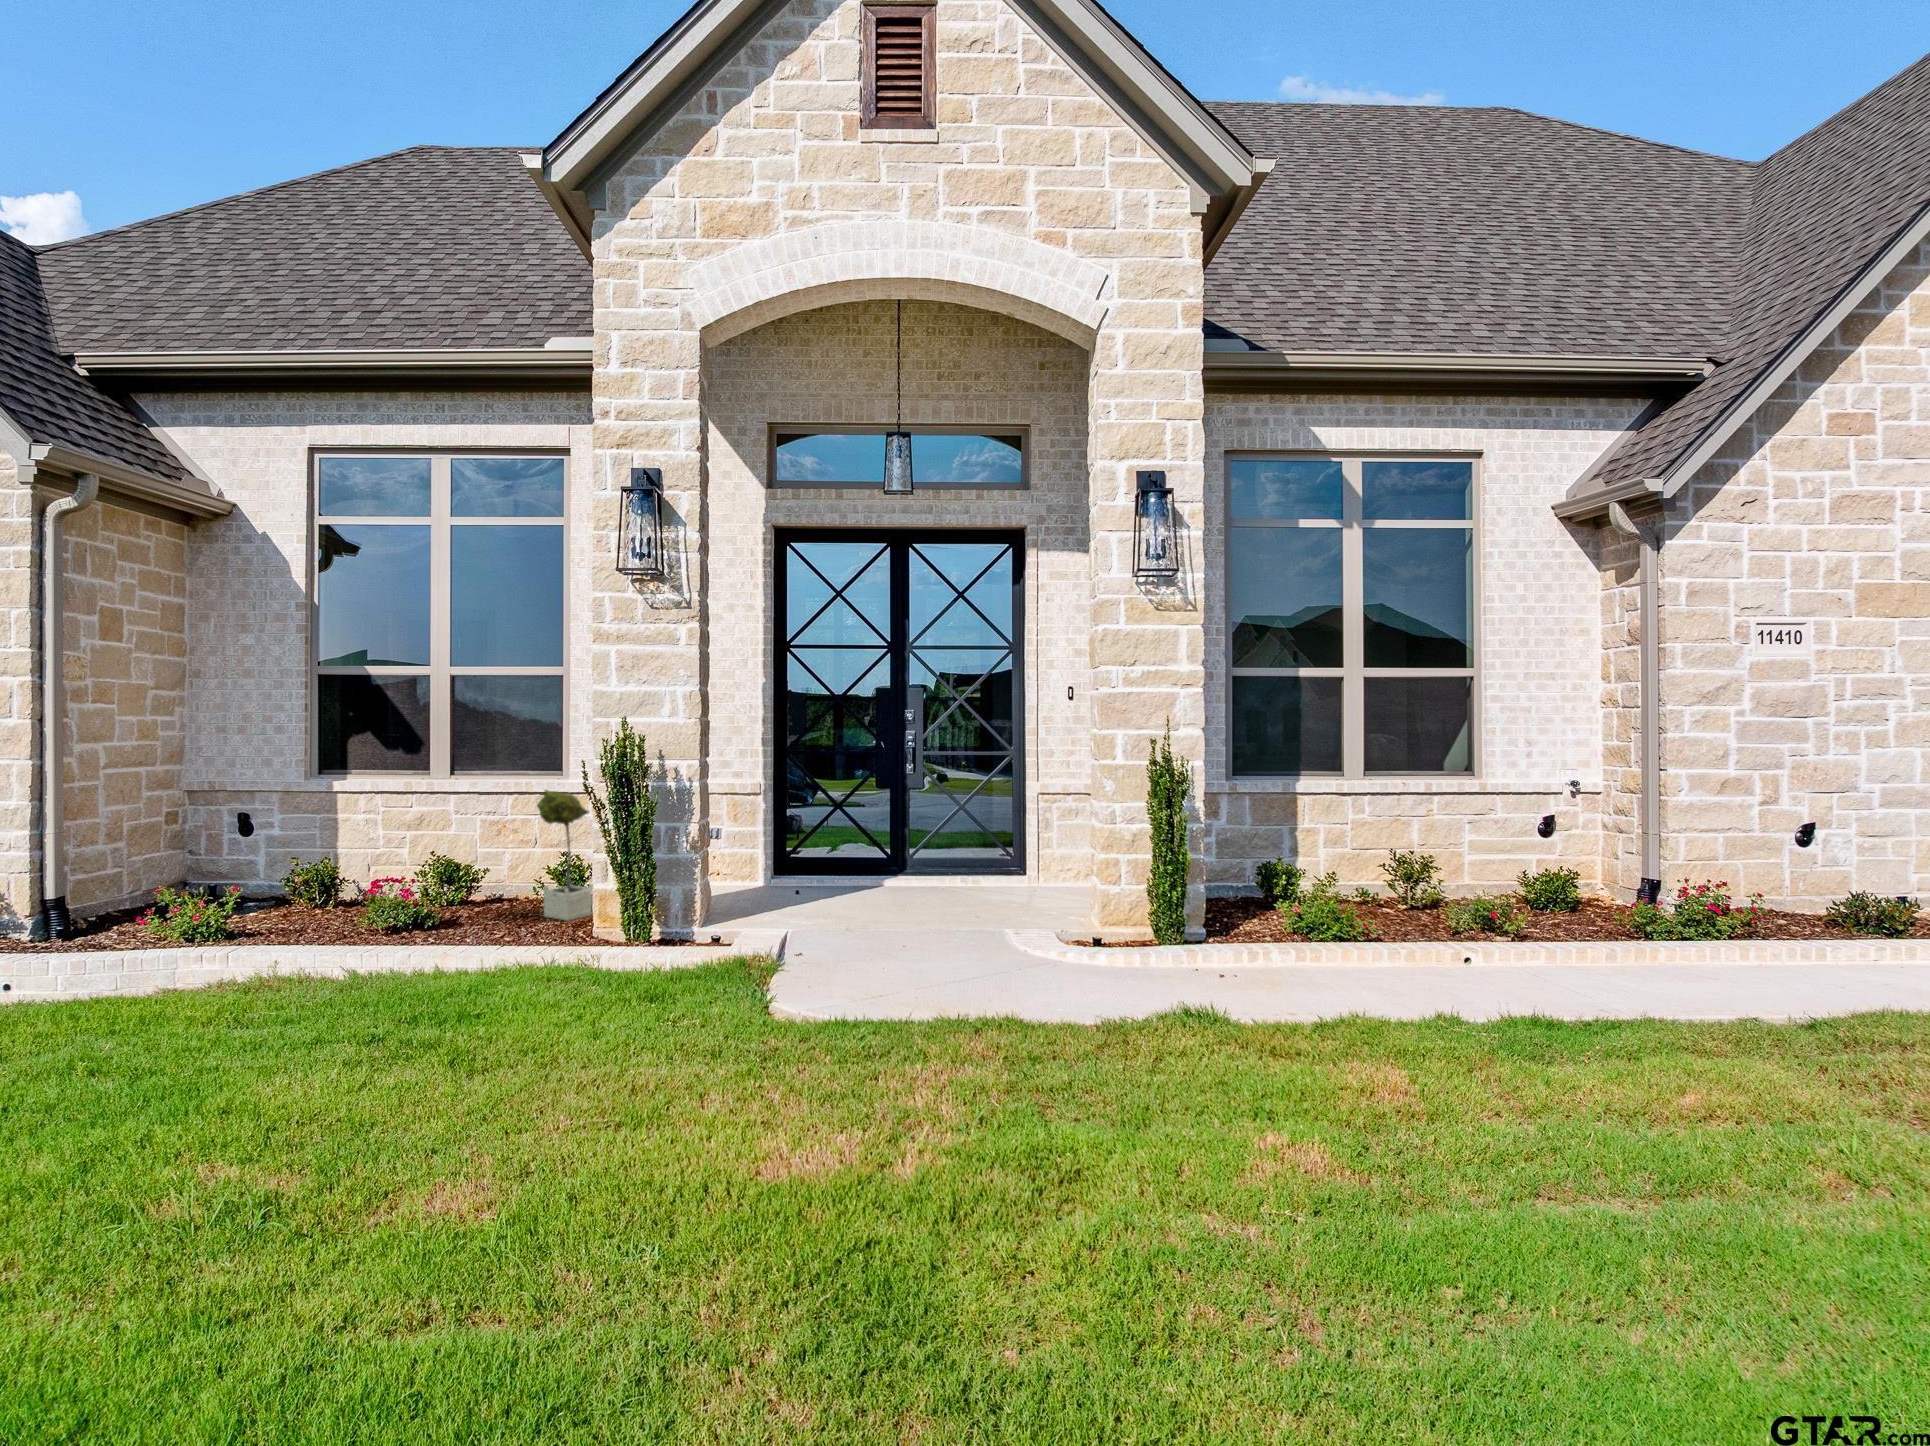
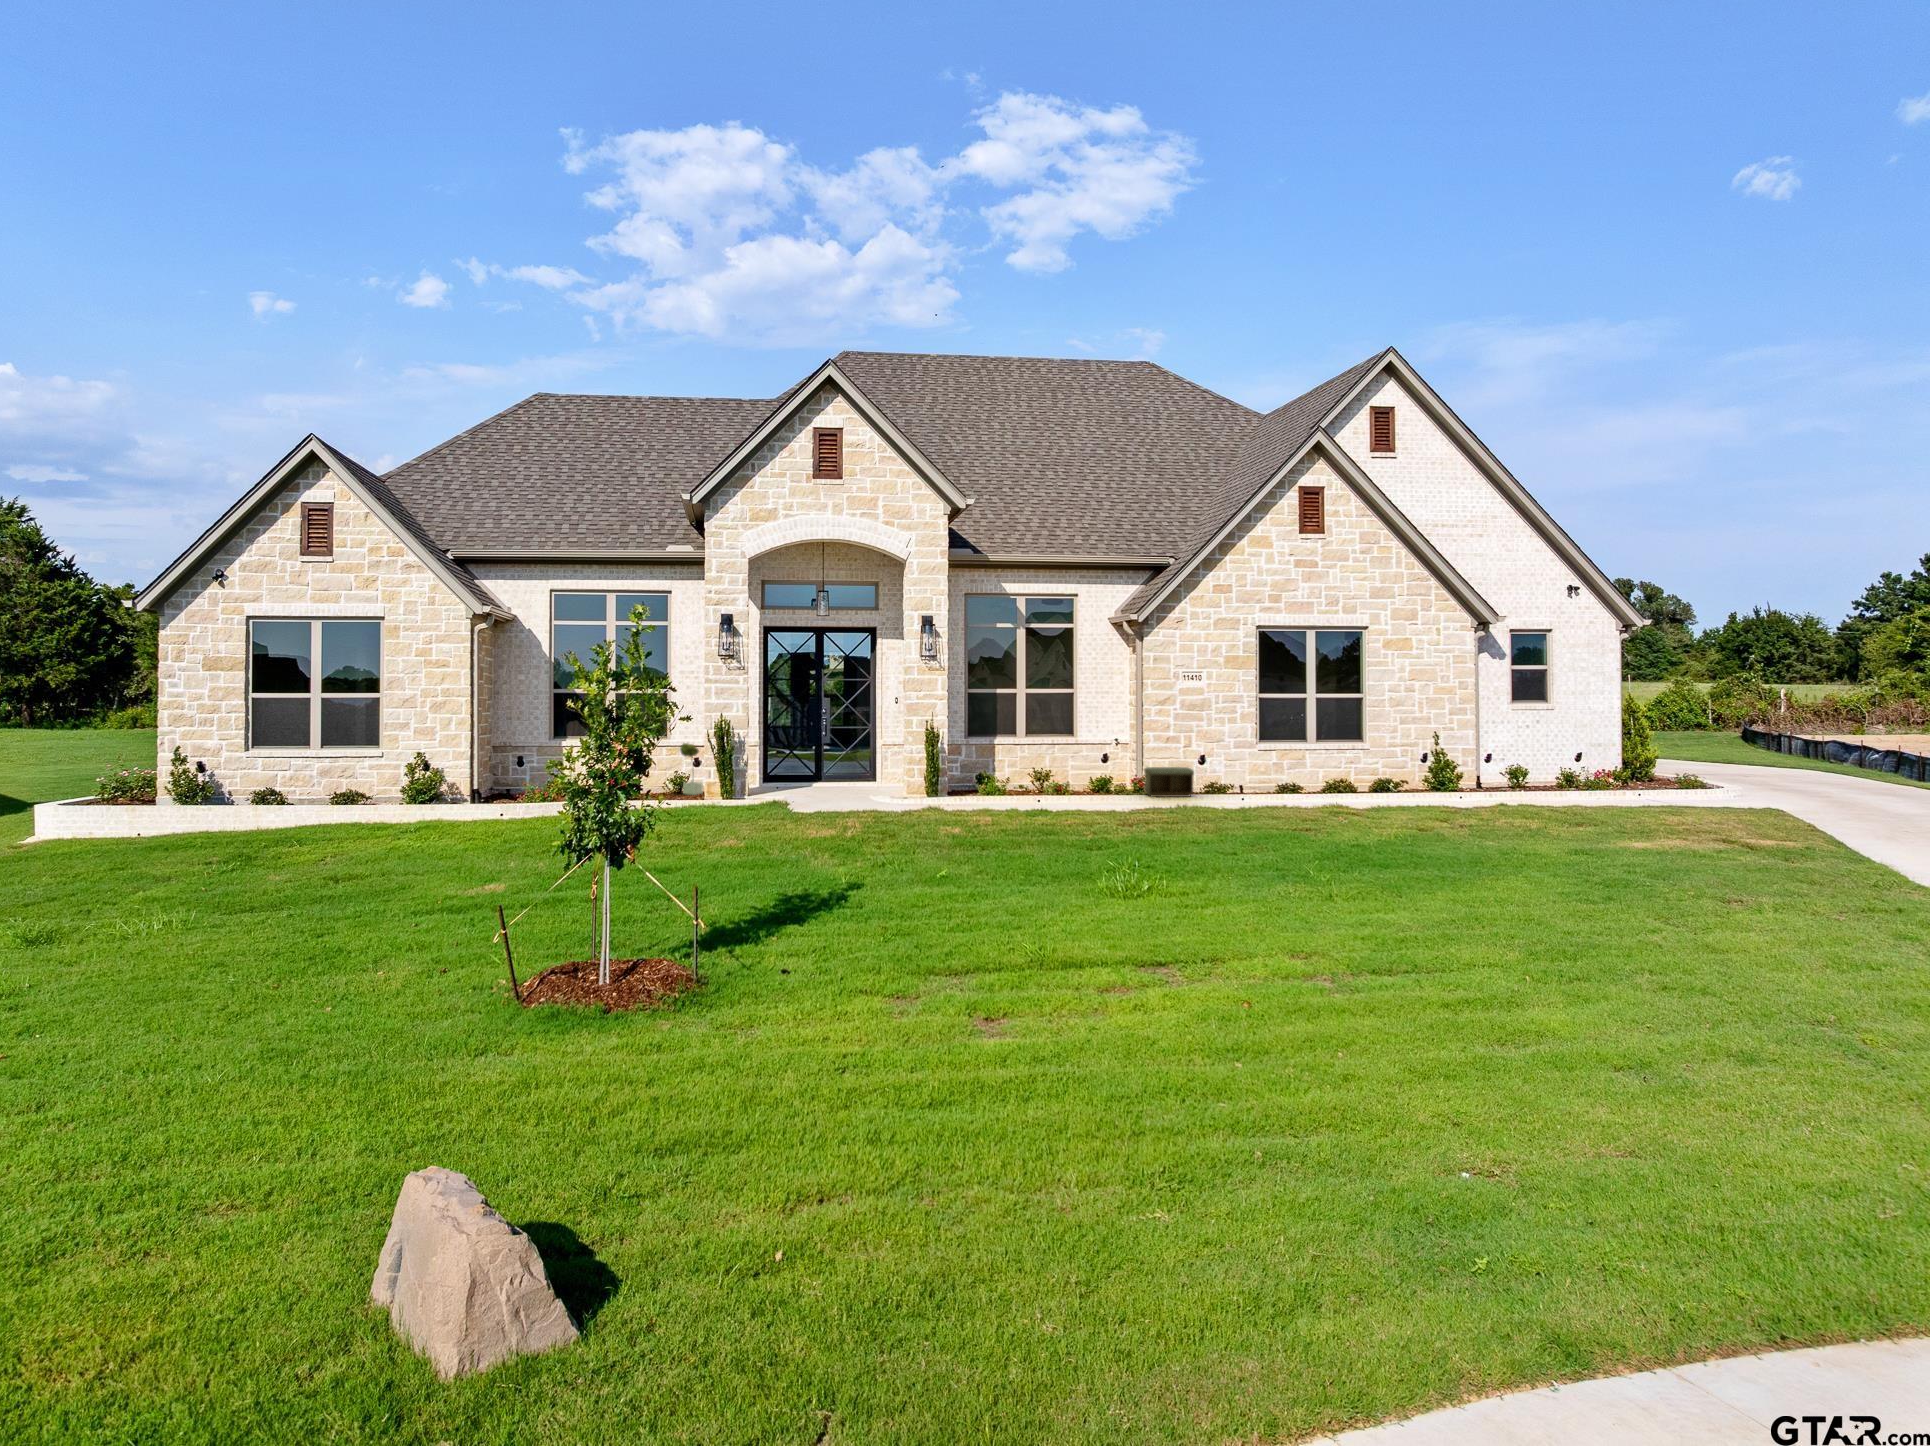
bench: none [1722,863,1887,946] -> present [1144,767,1194,797]

